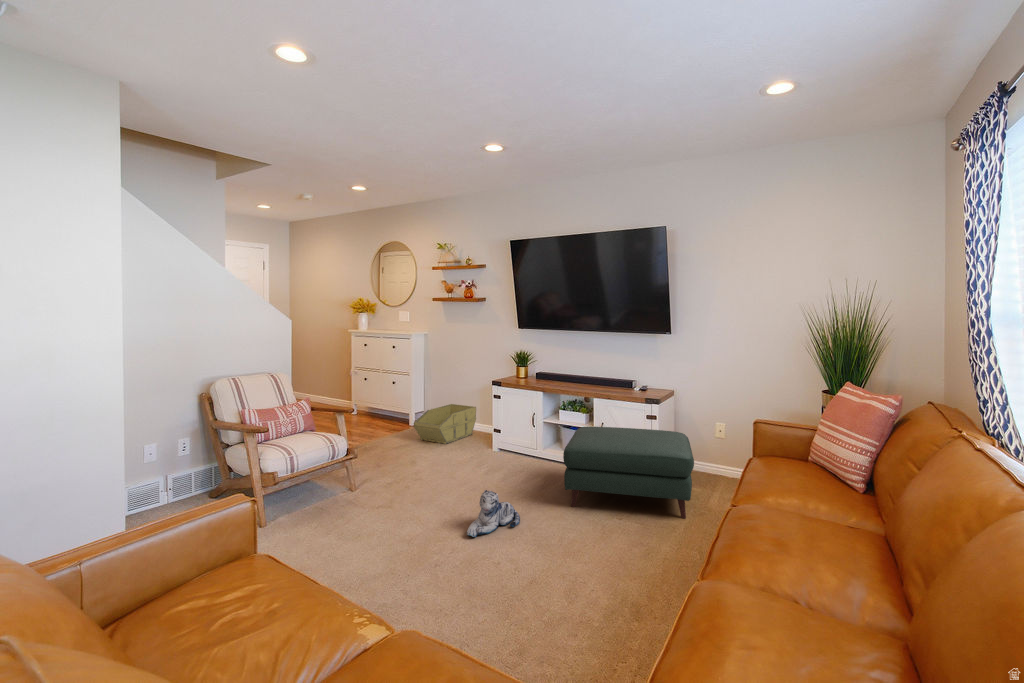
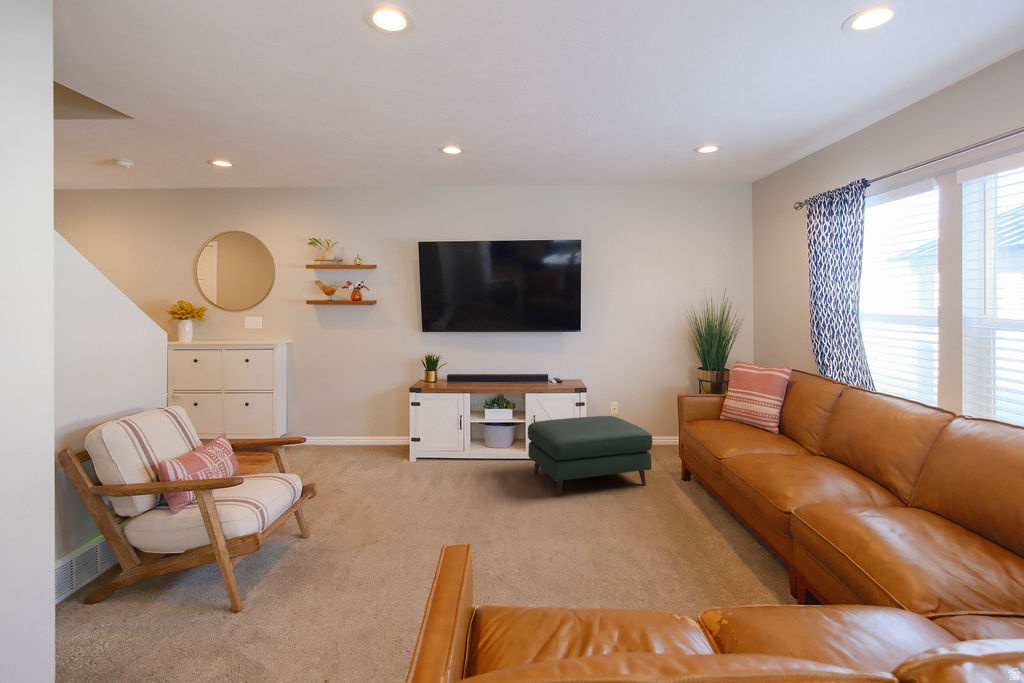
storage bin: present [414,404,476,444] -> none [306,418,368,465]
plush toy: present [467,490,520,537] -> none [504,496,541,547]

